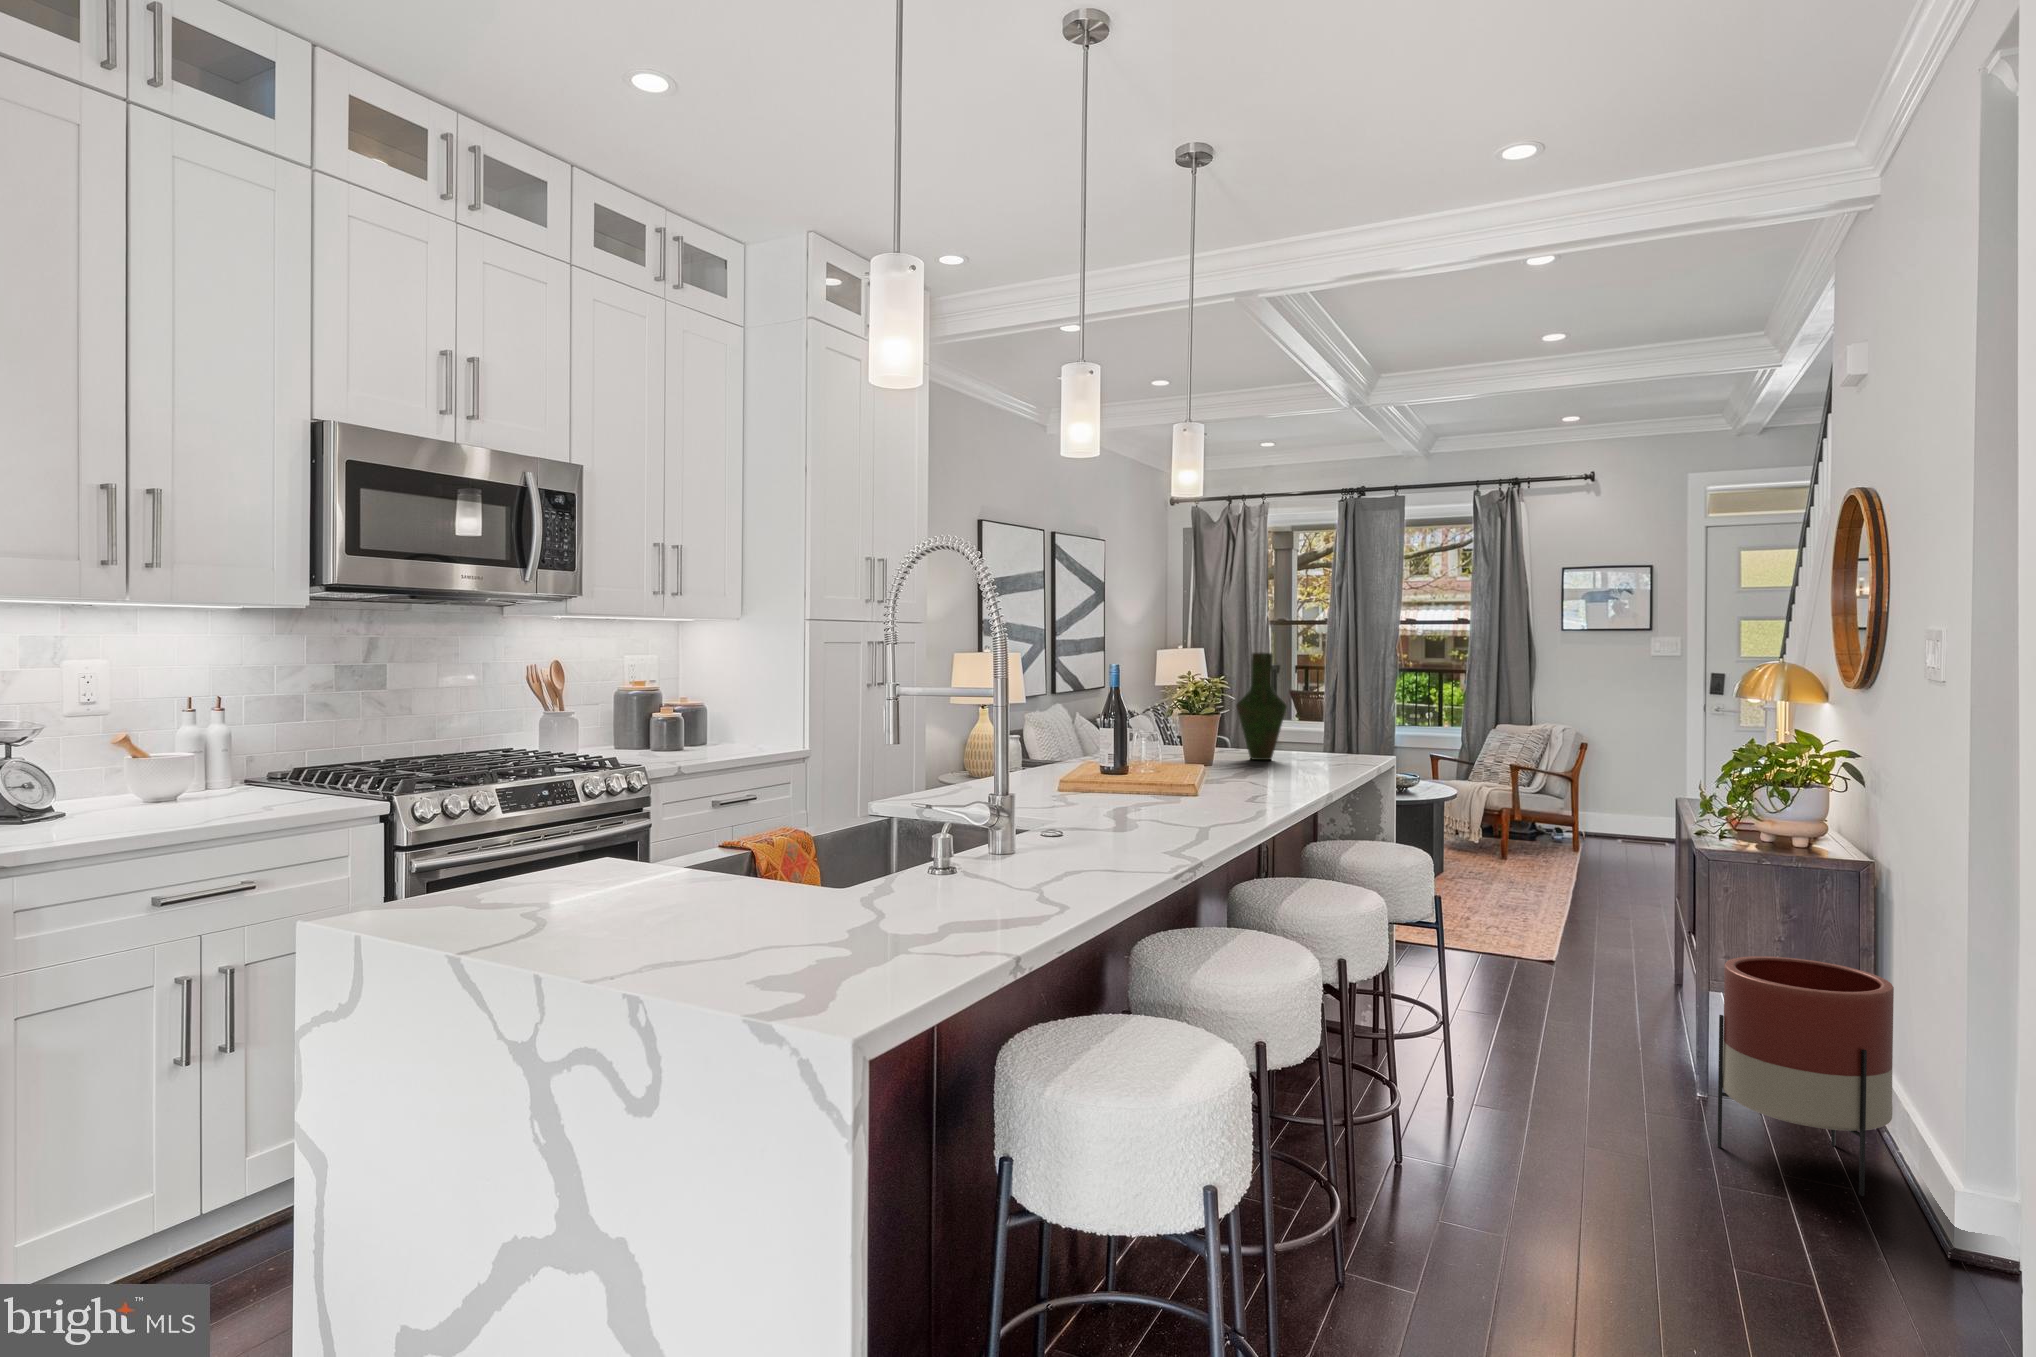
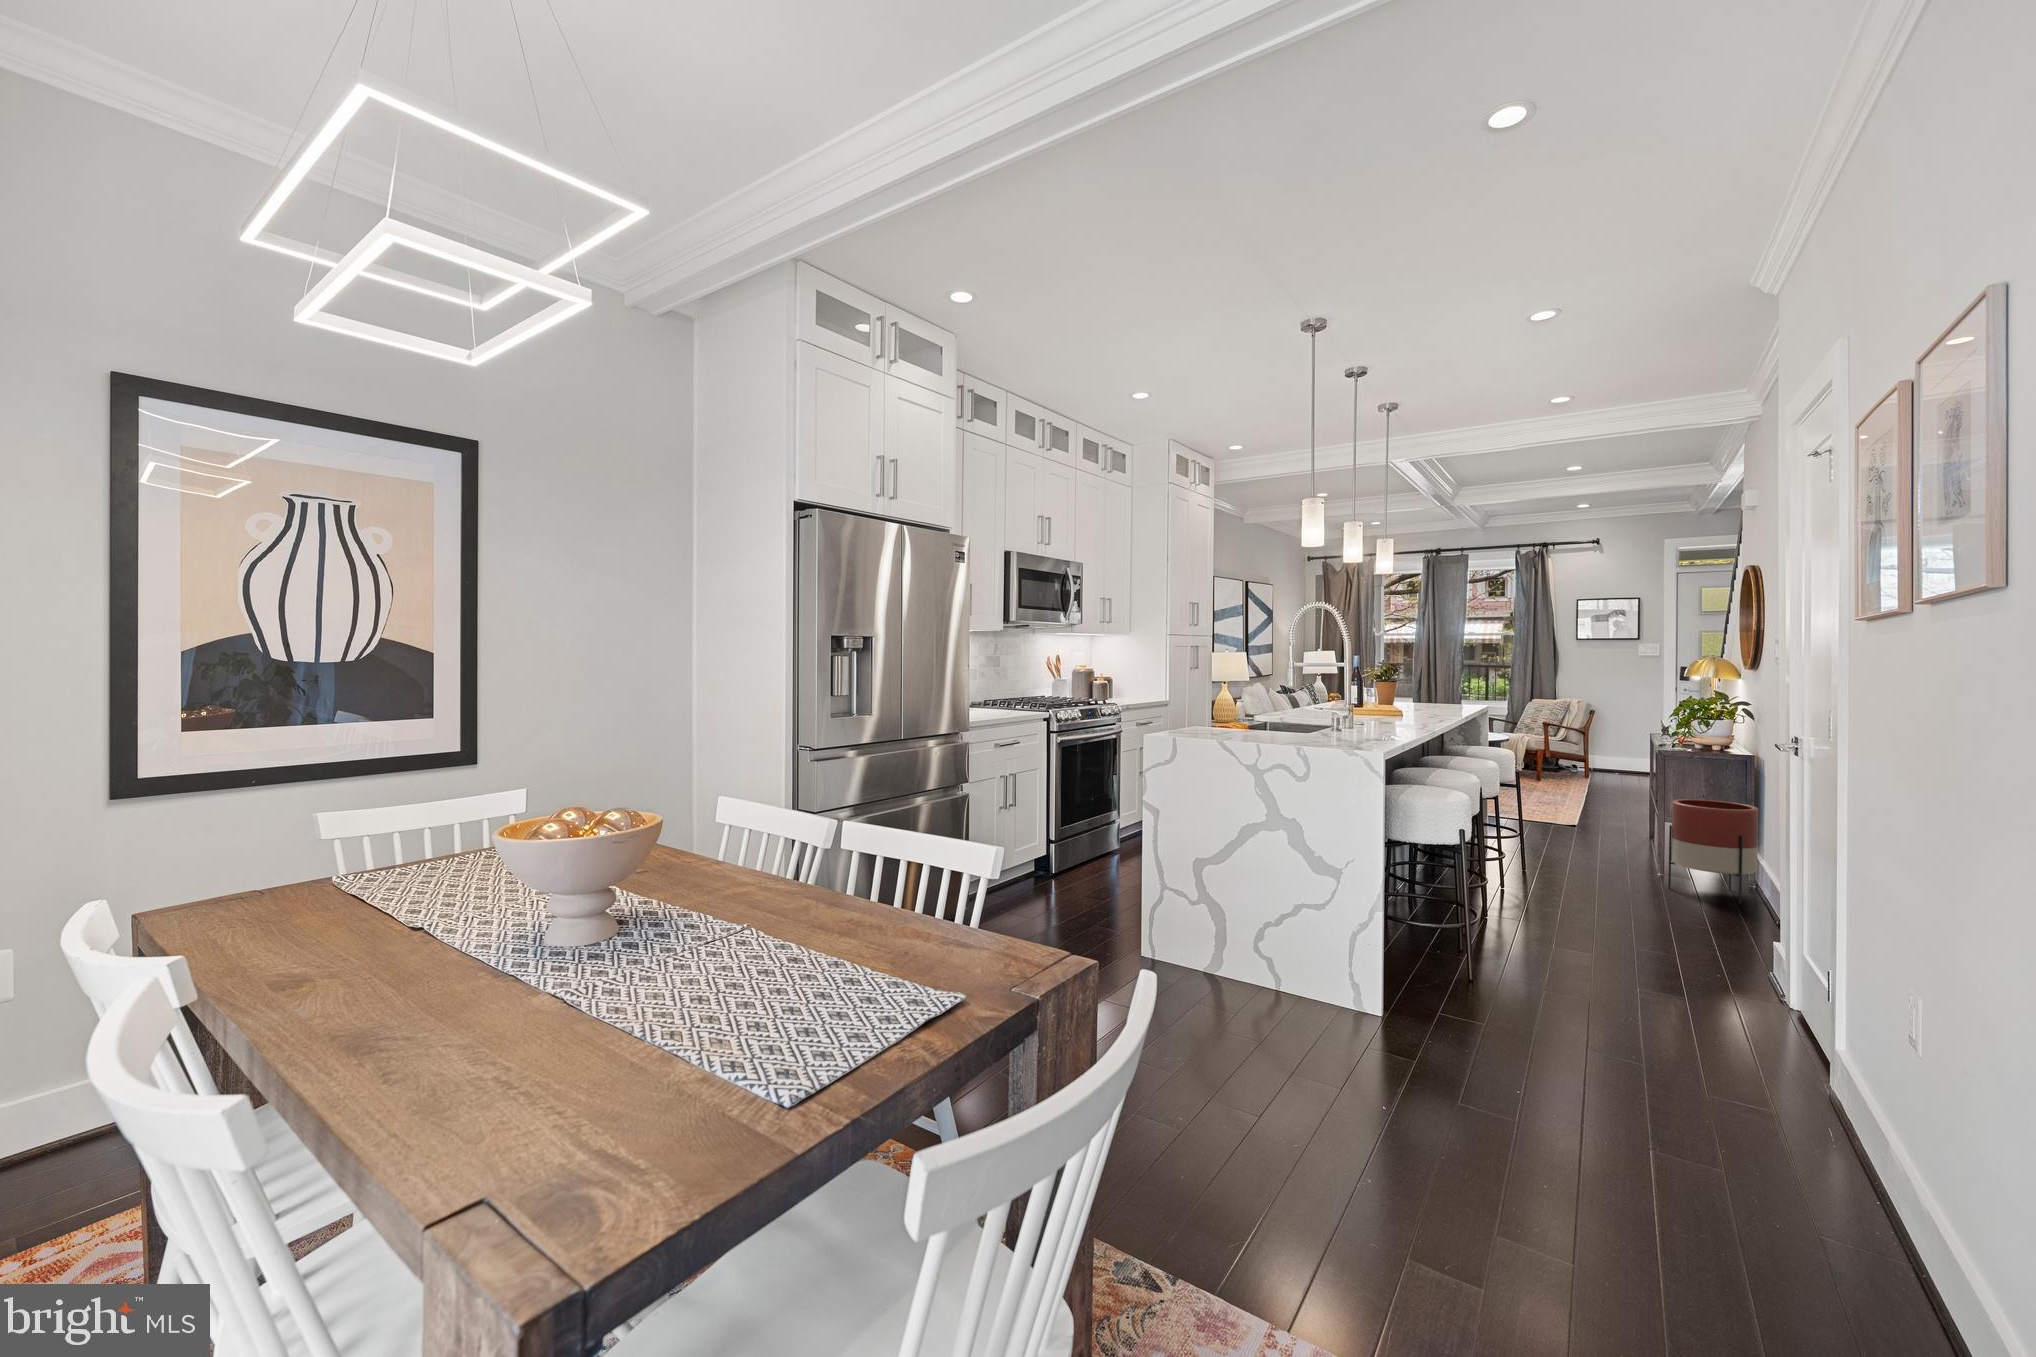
vase: present [1236,653,1287,760] -> none [1405,652,1434,707]

